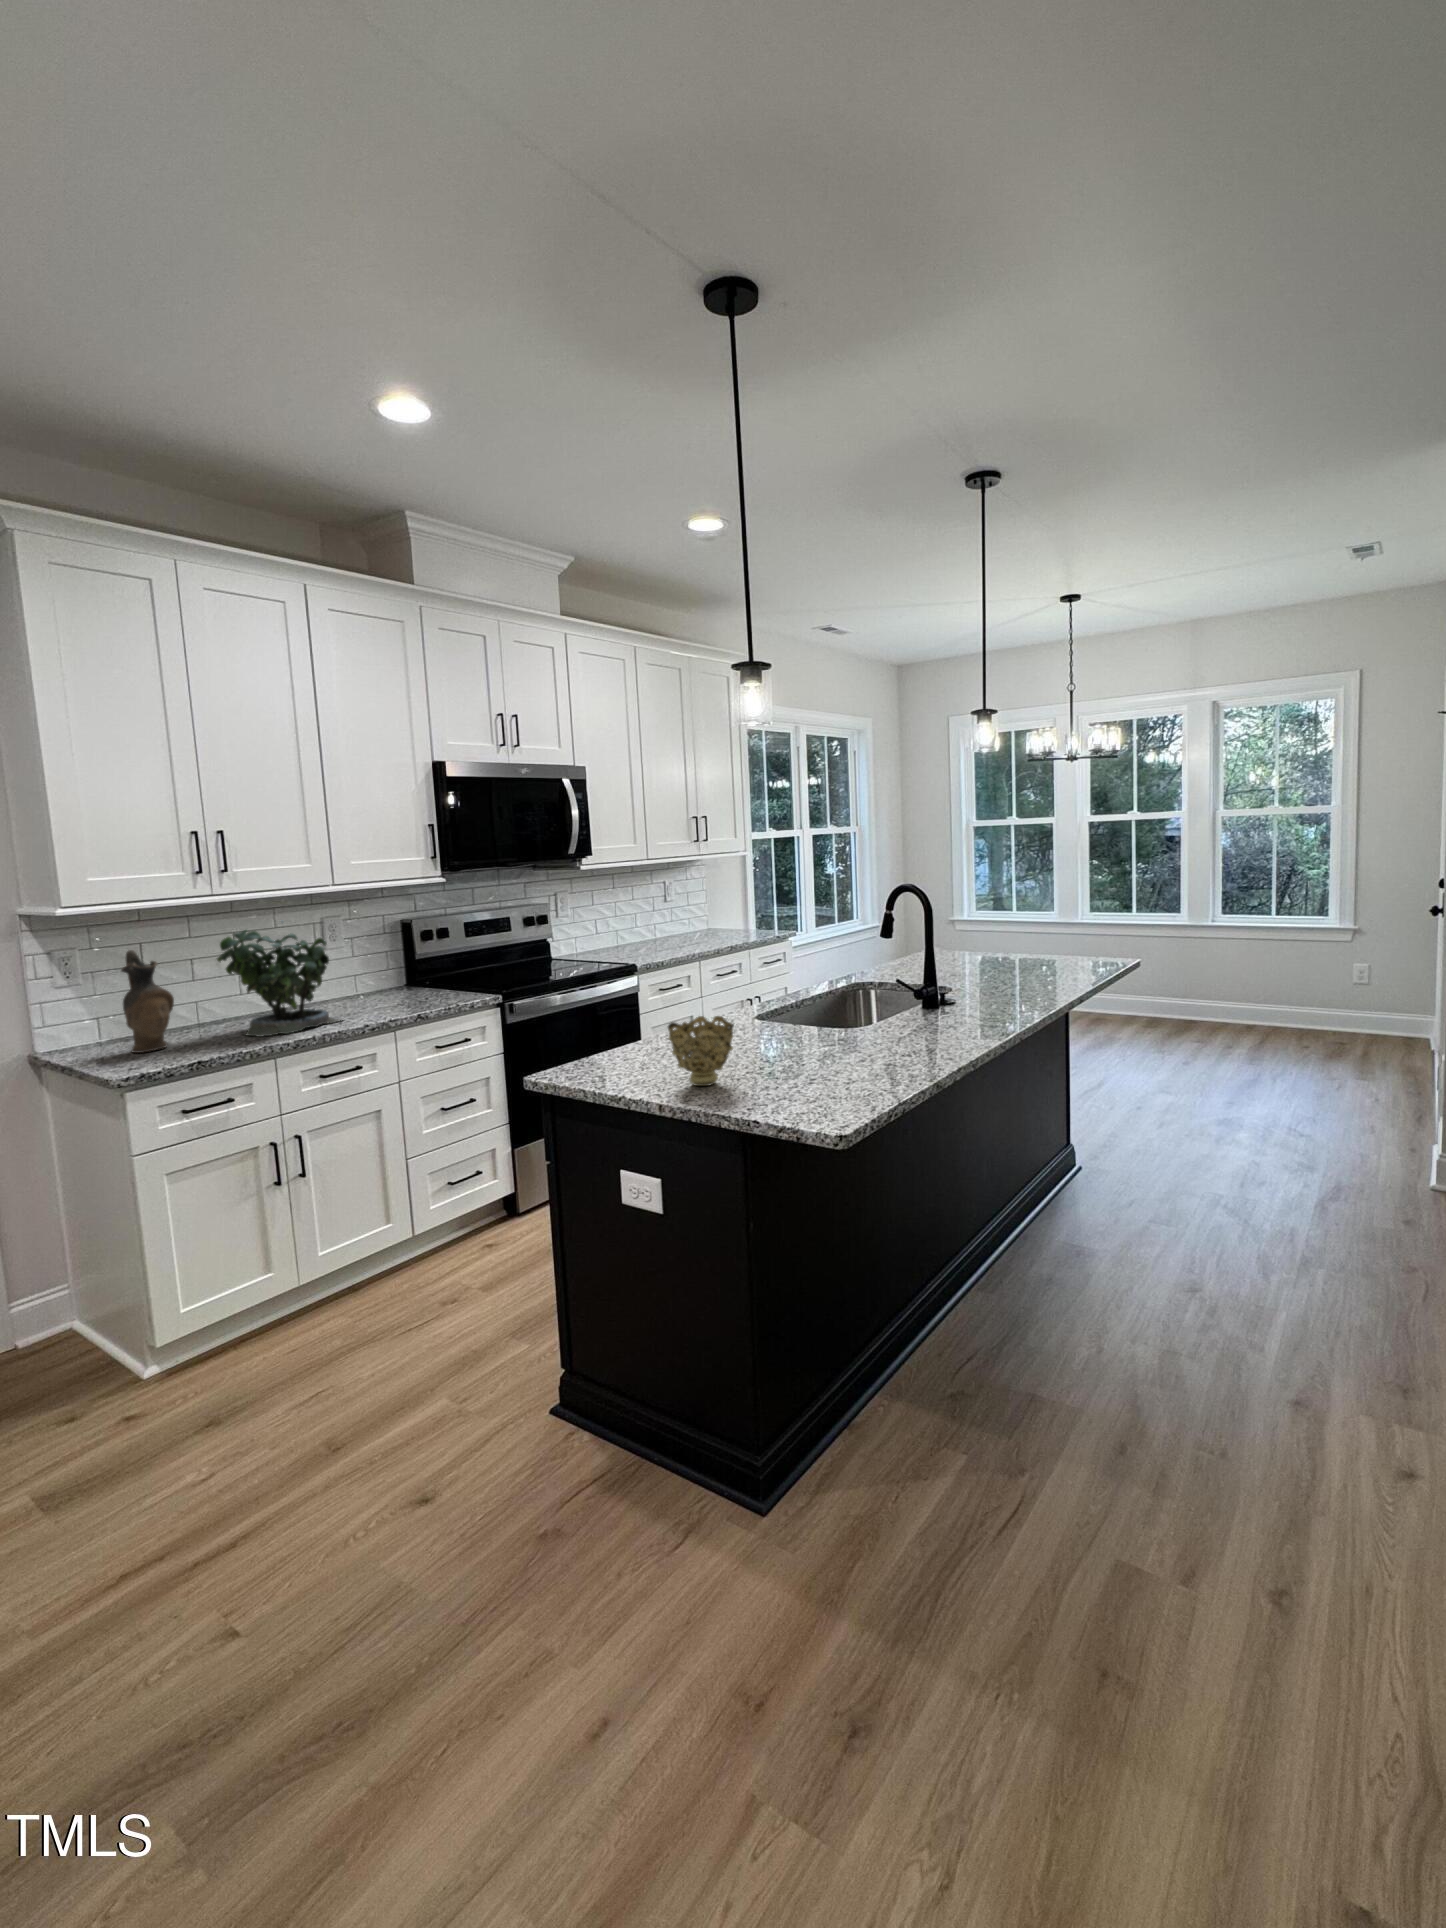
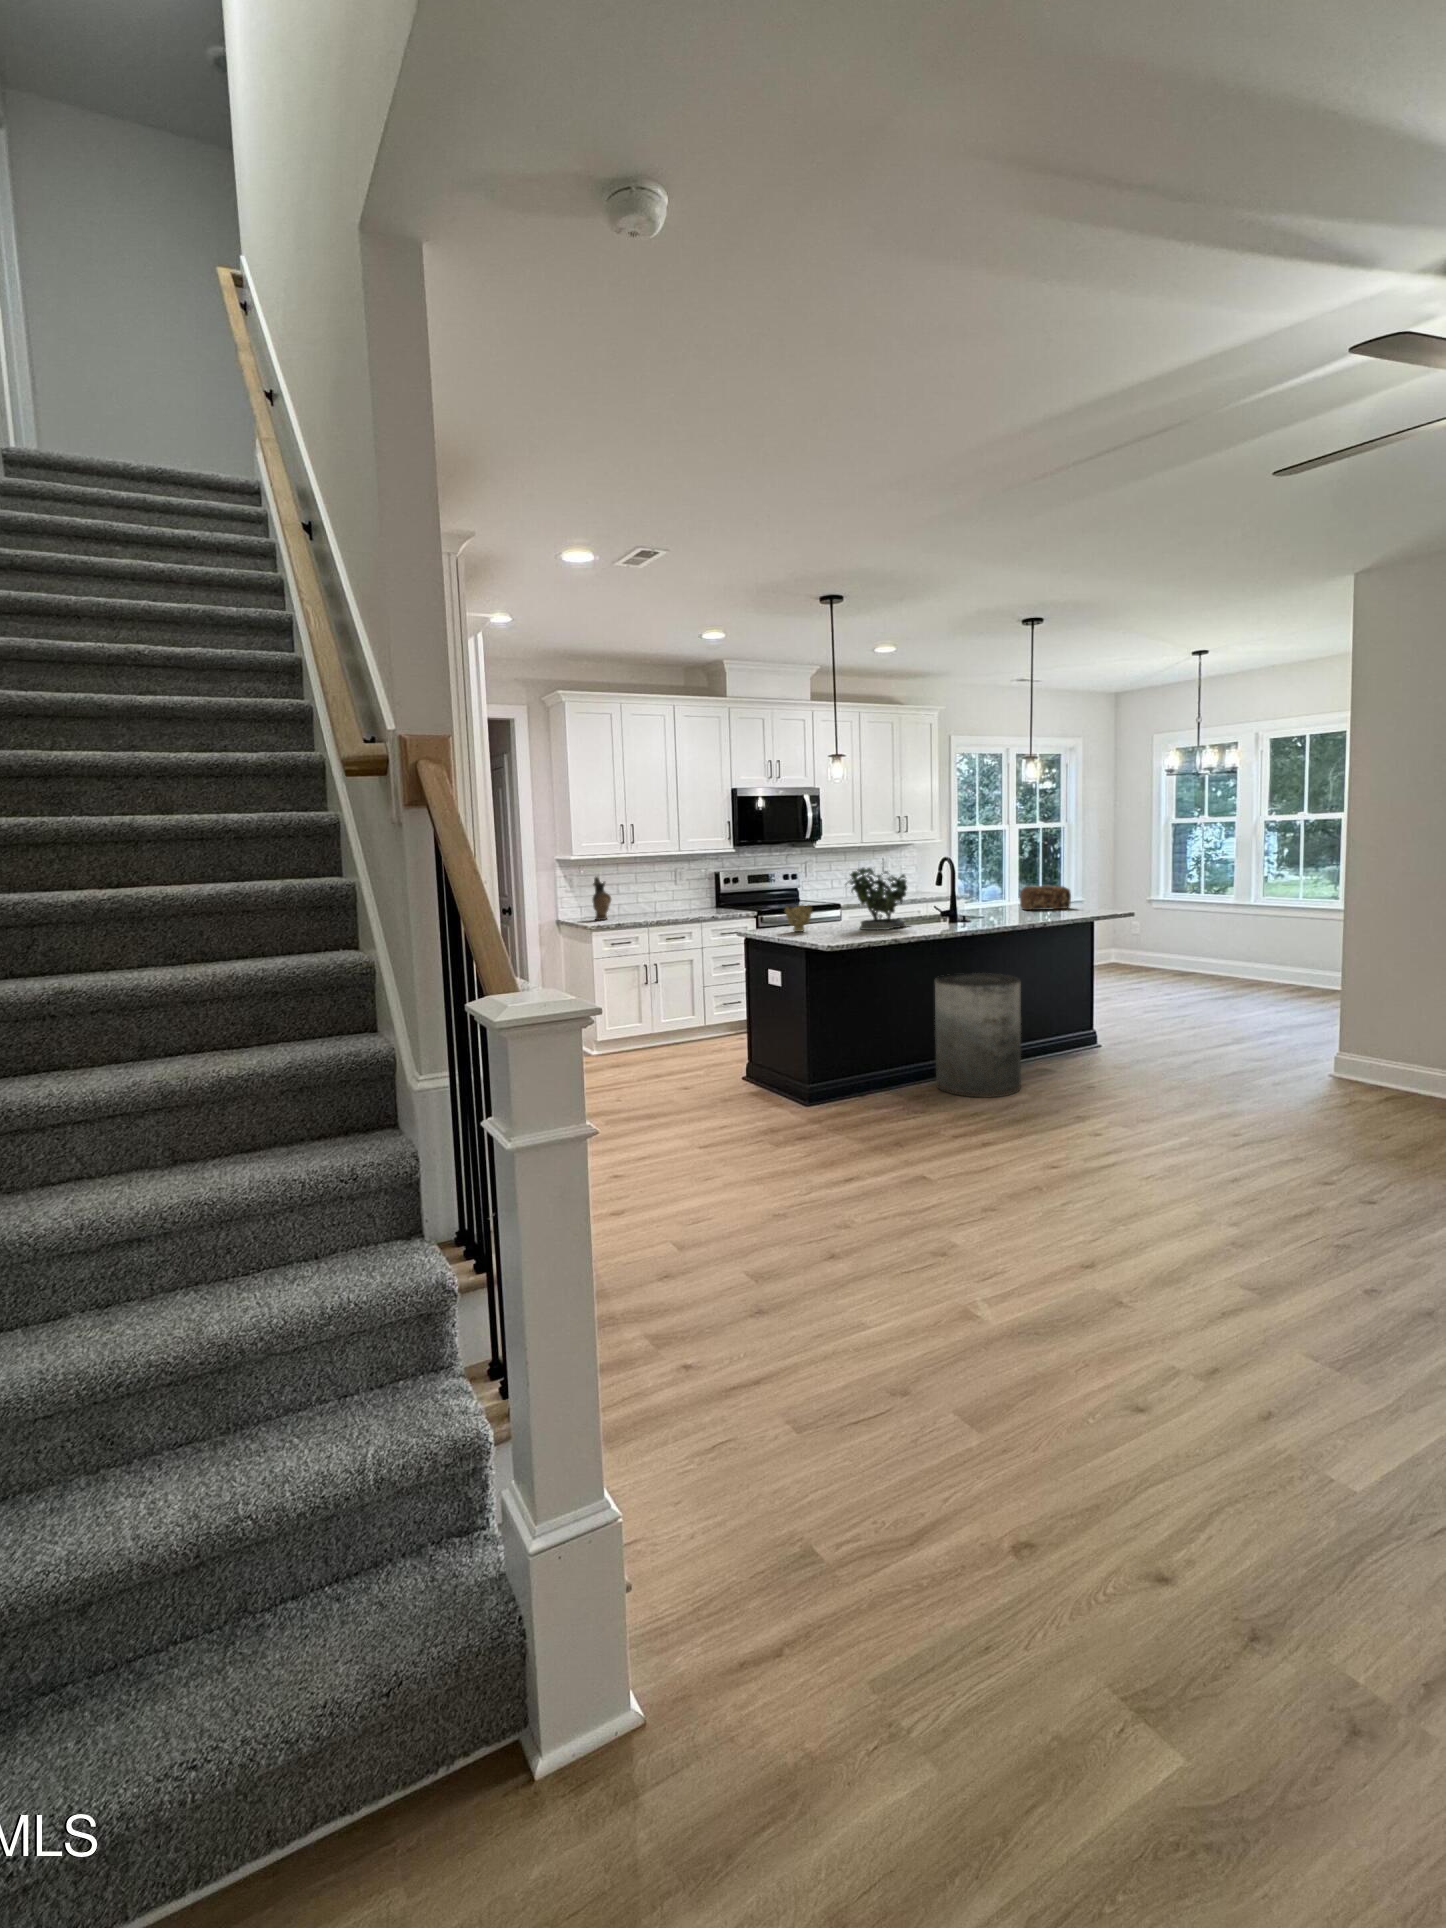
bread loaf: none [974,926,1059,971] -> present [1020,886,1071,910]
potted plant: present [217,930,340,1037] -> present [845,868,907,930]
trash can: none [942,1106,1112,1381] -> present [935,973,1021,1097]

